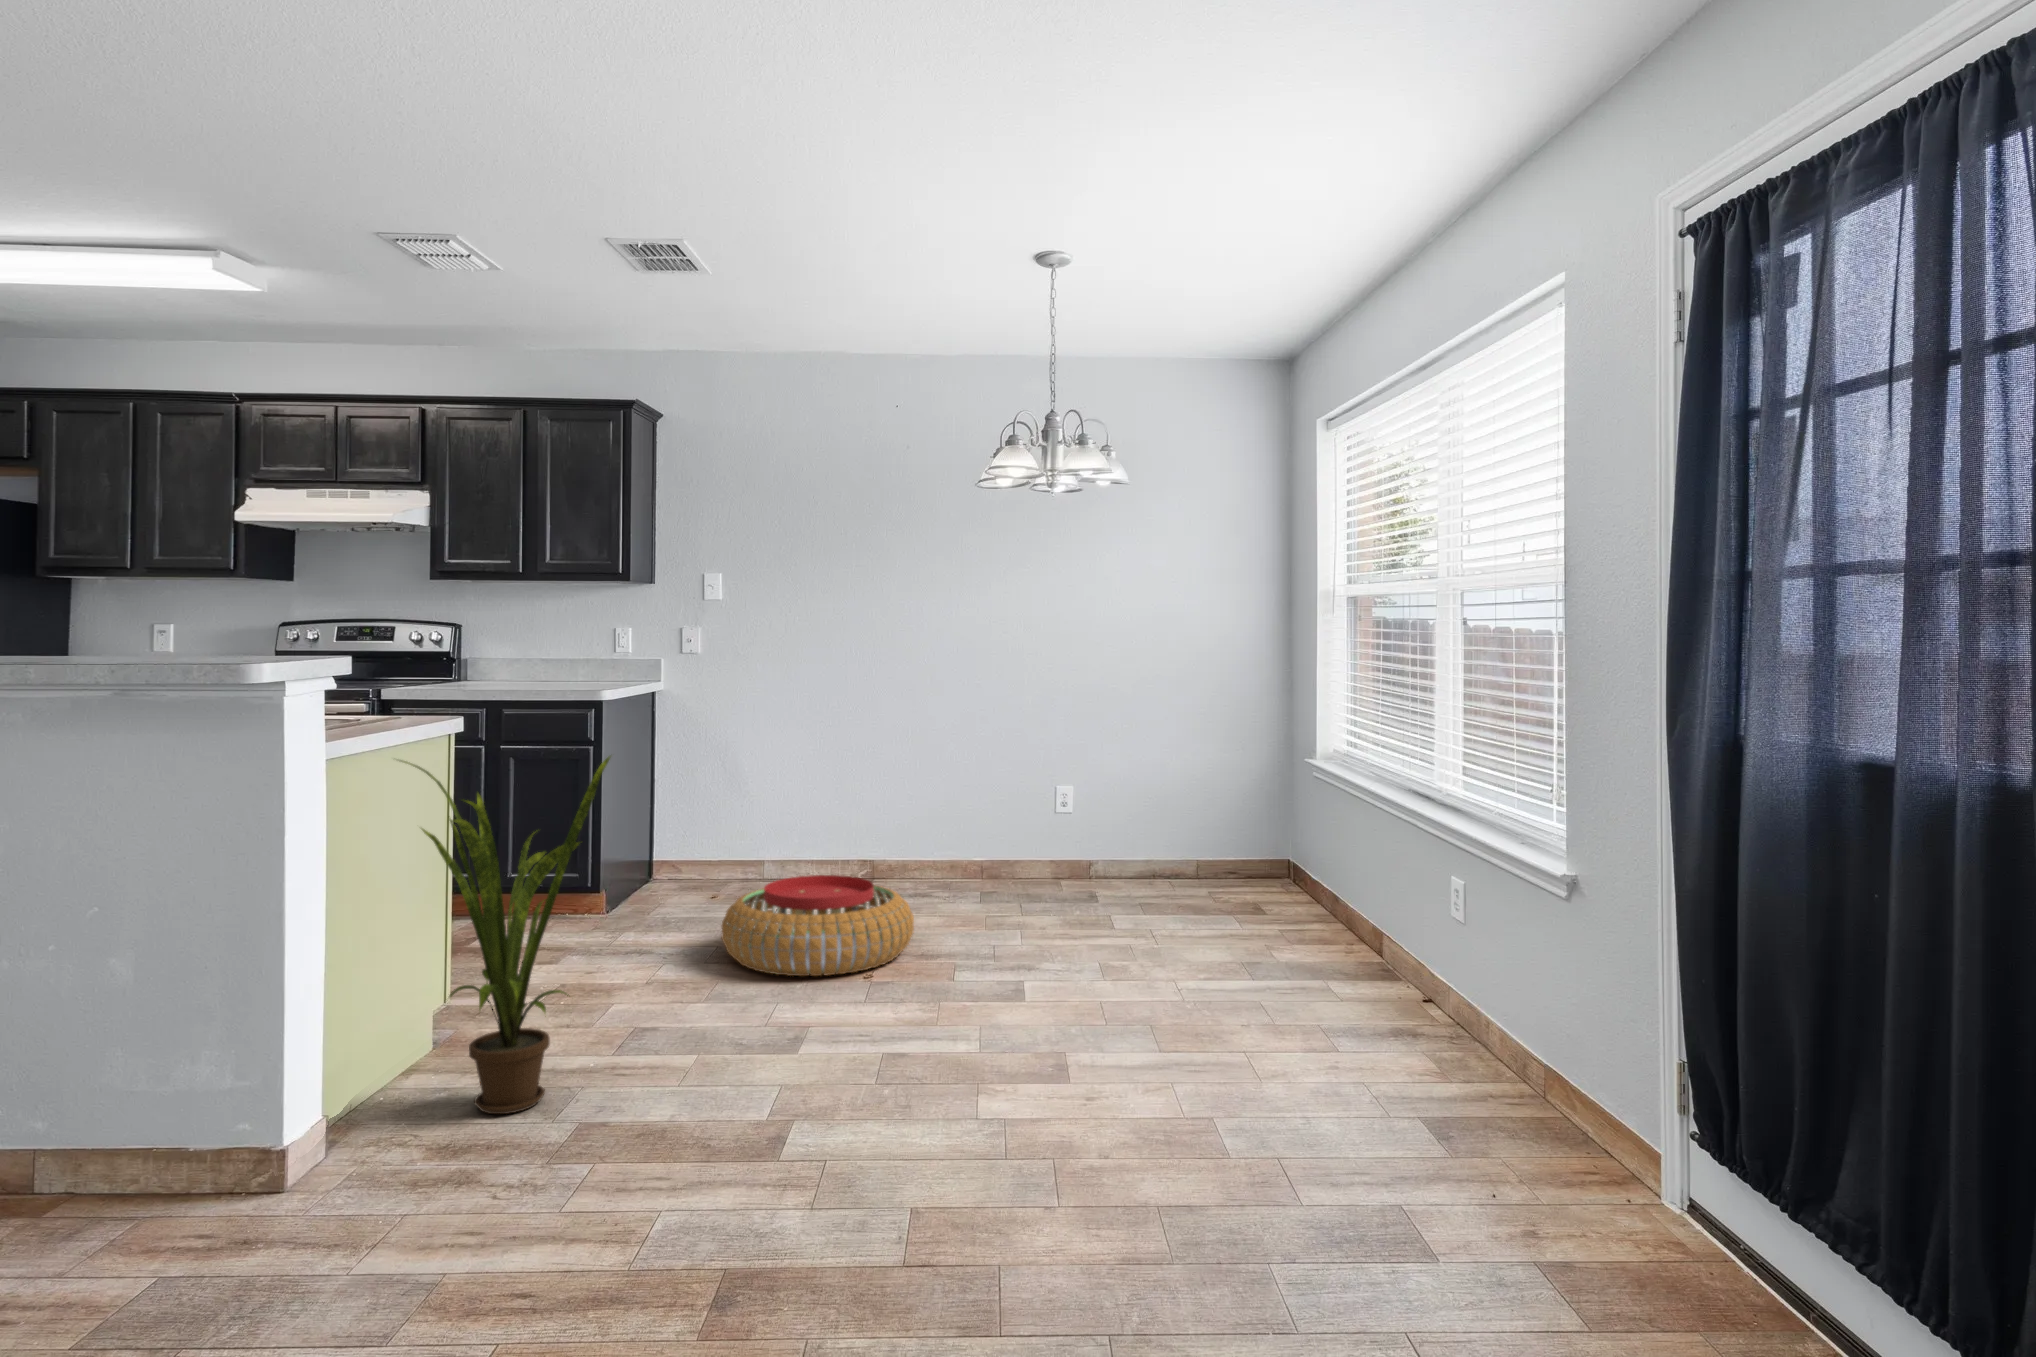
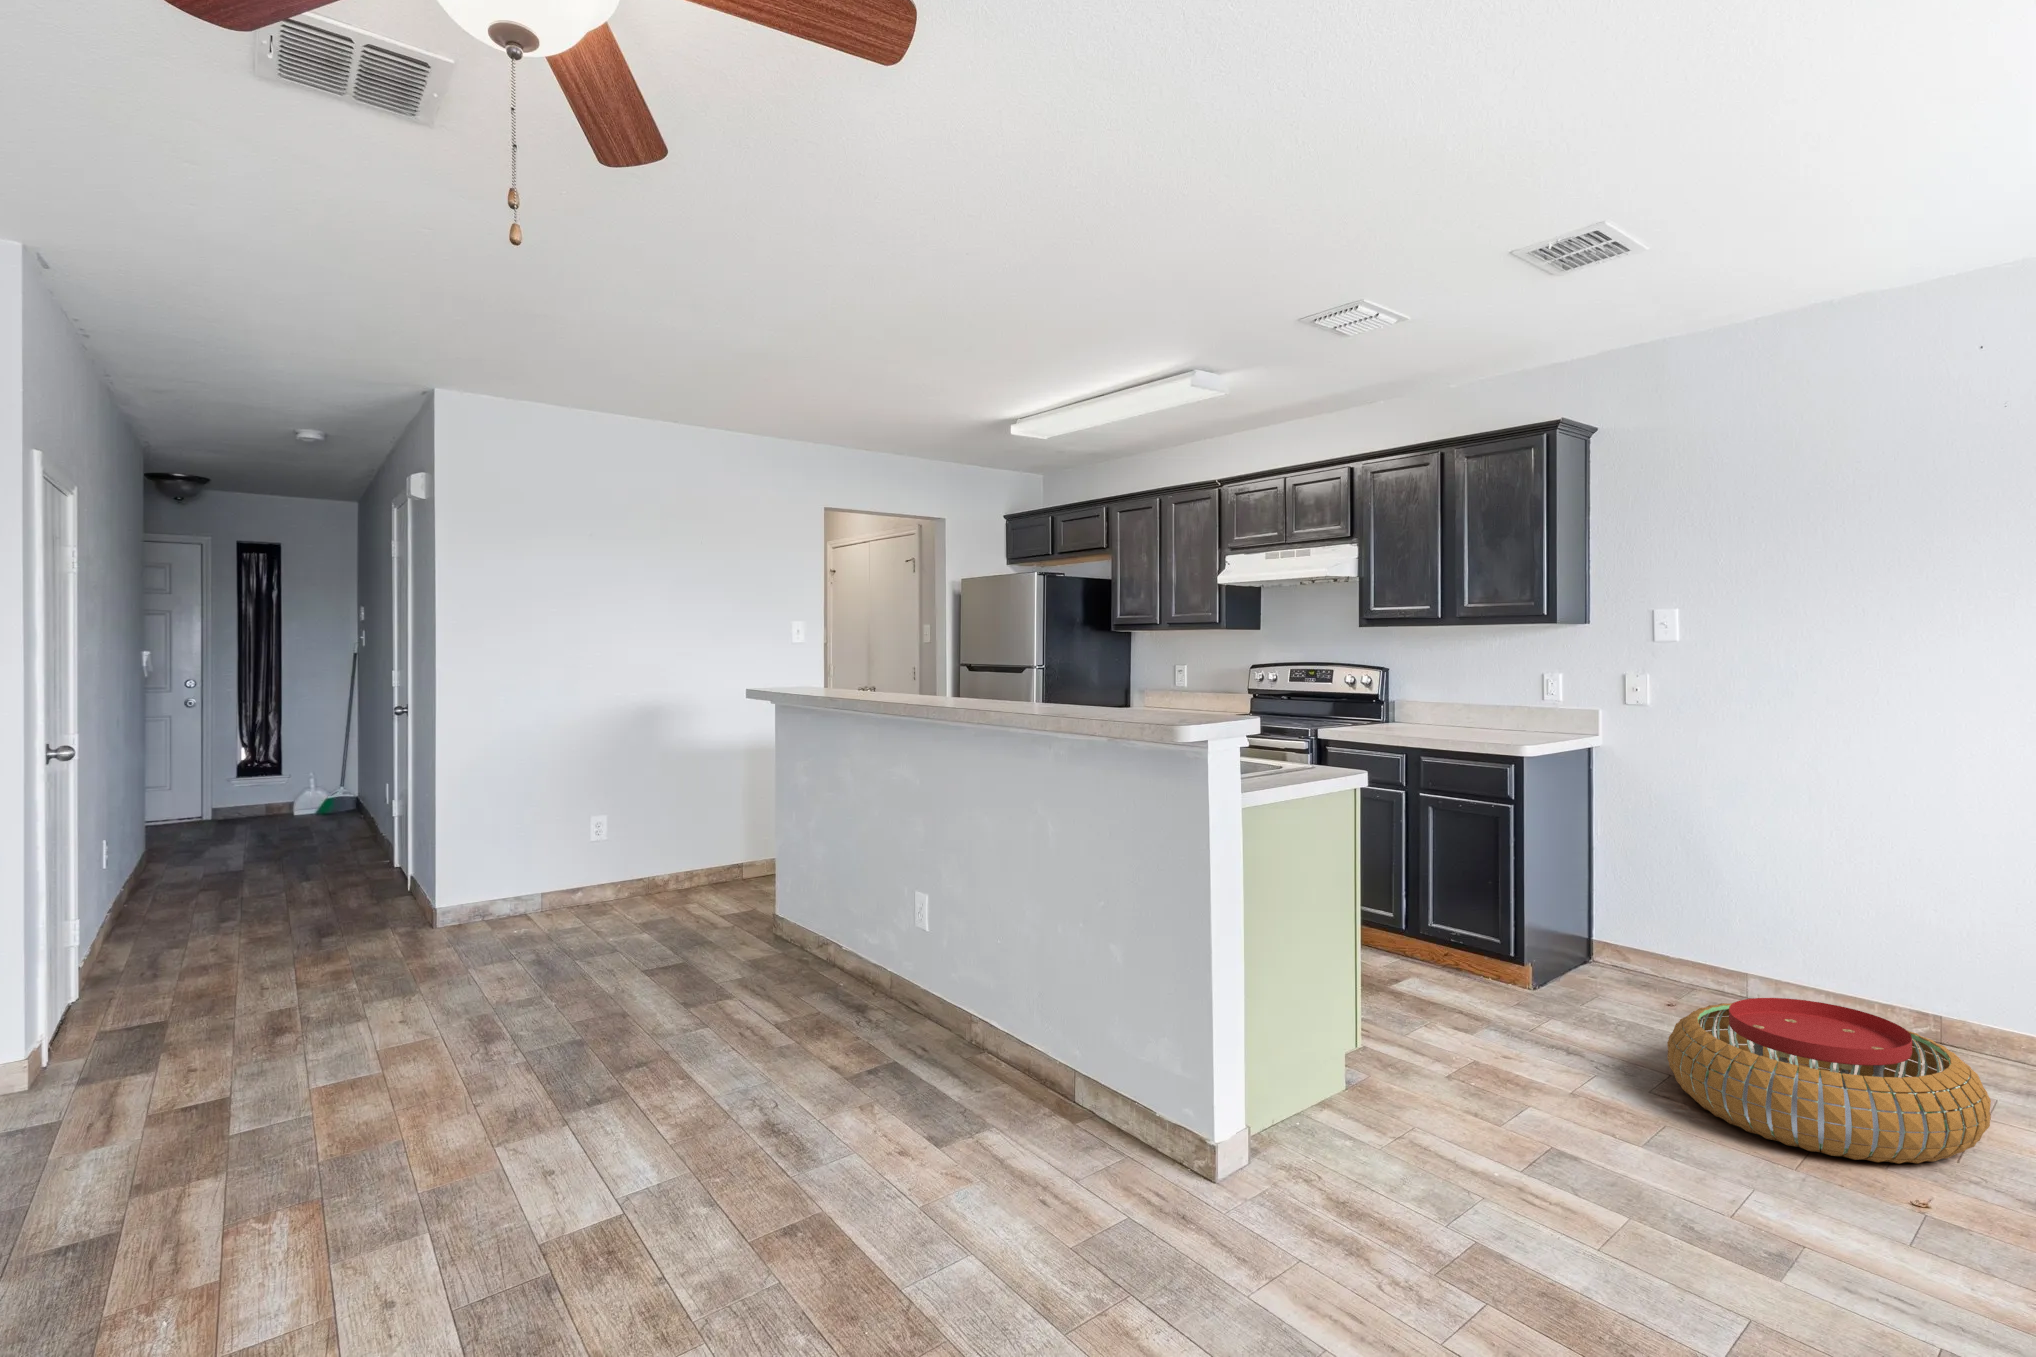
house plant: present [401,756,610,1114] -> none [1270,831,1503,1238]

